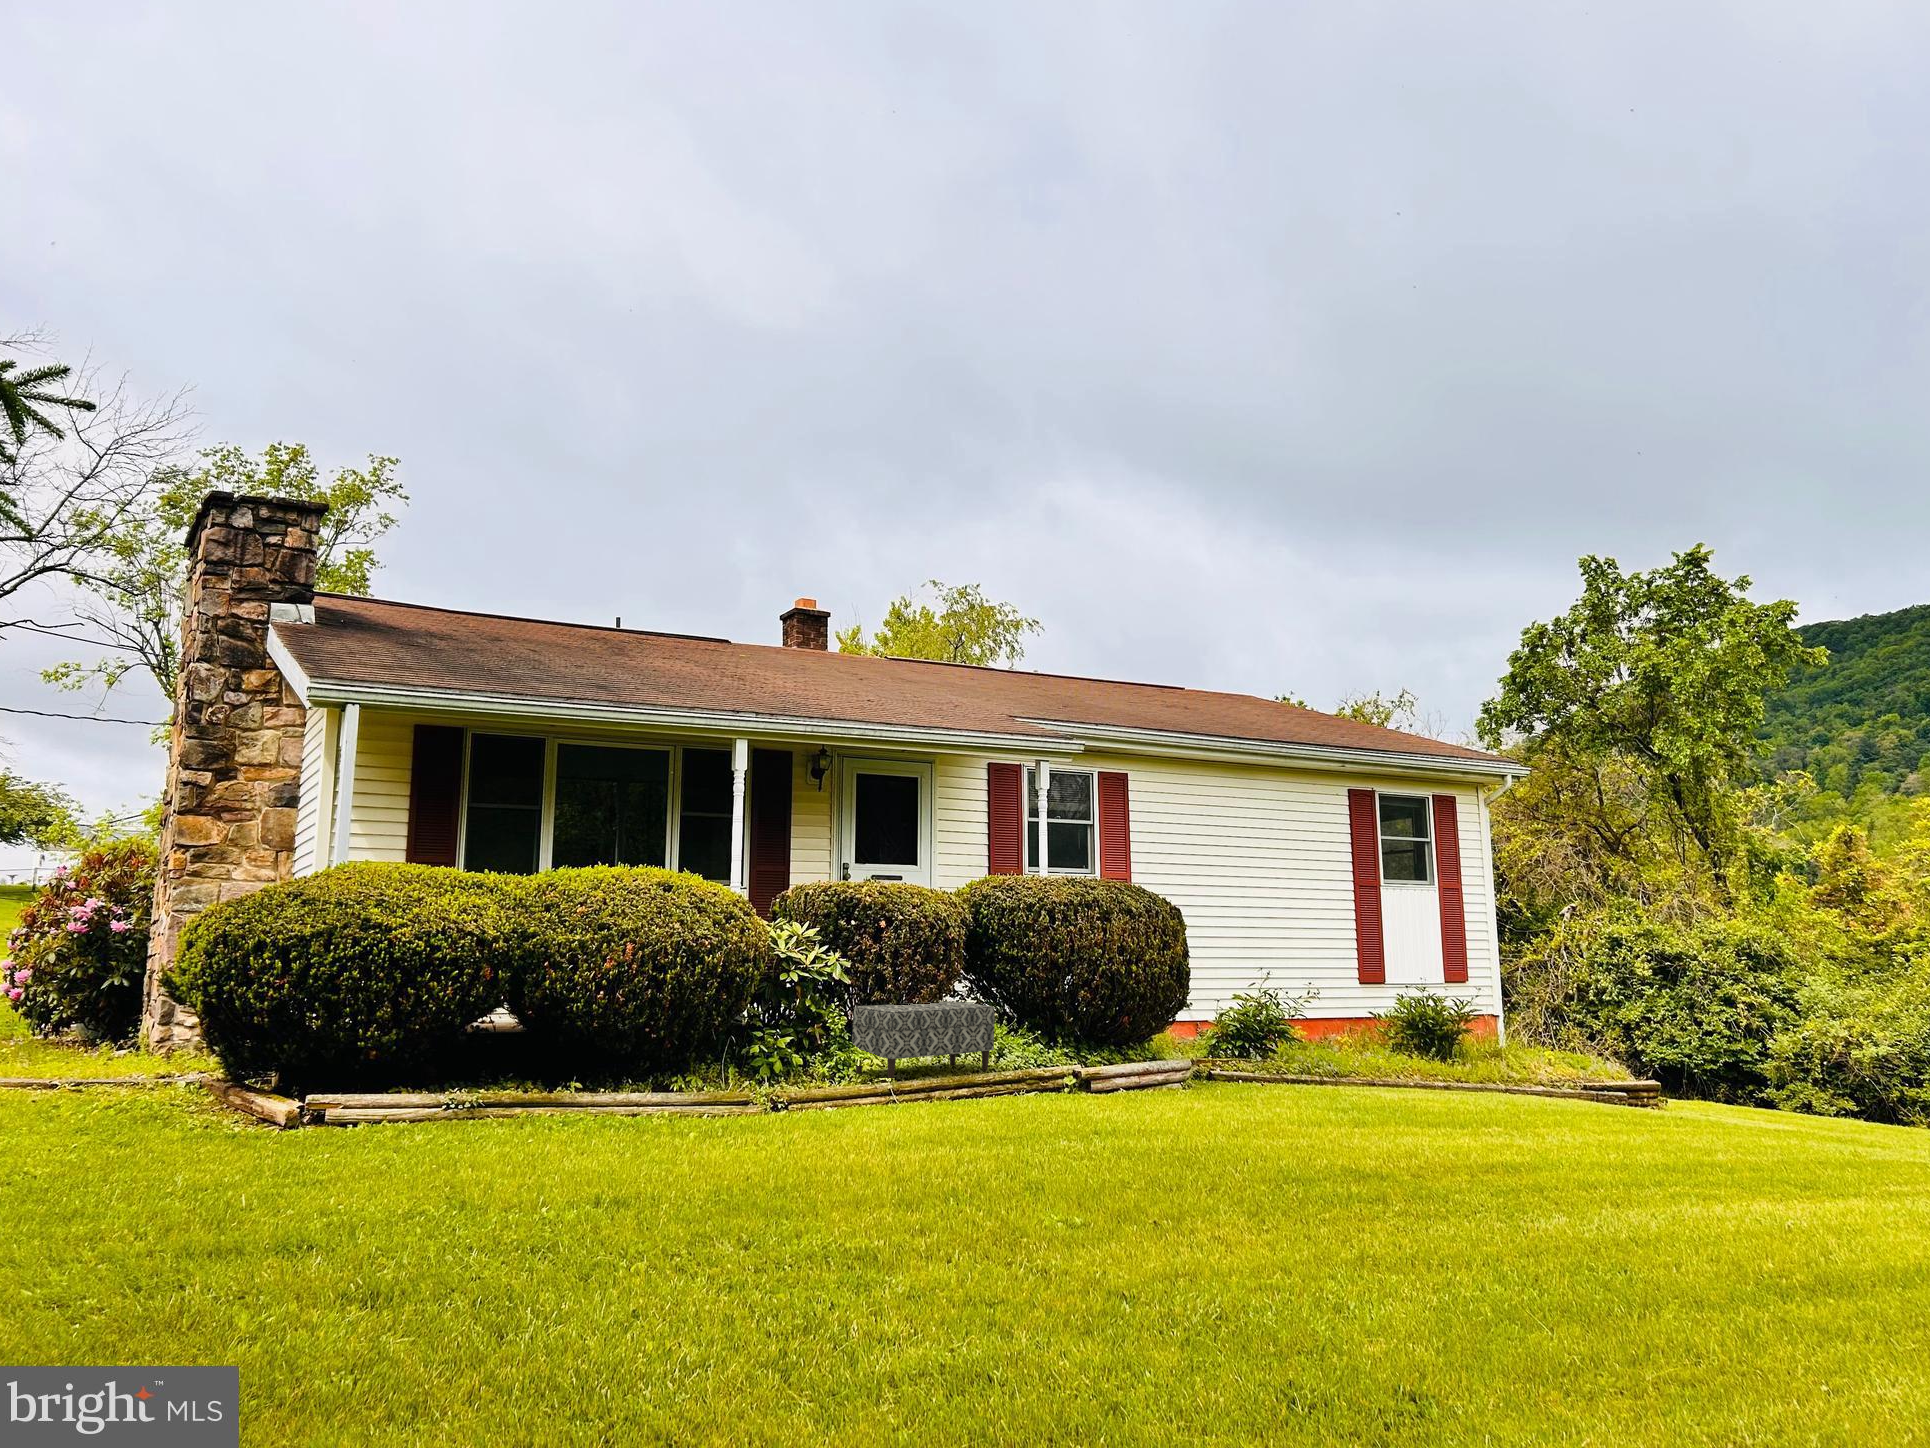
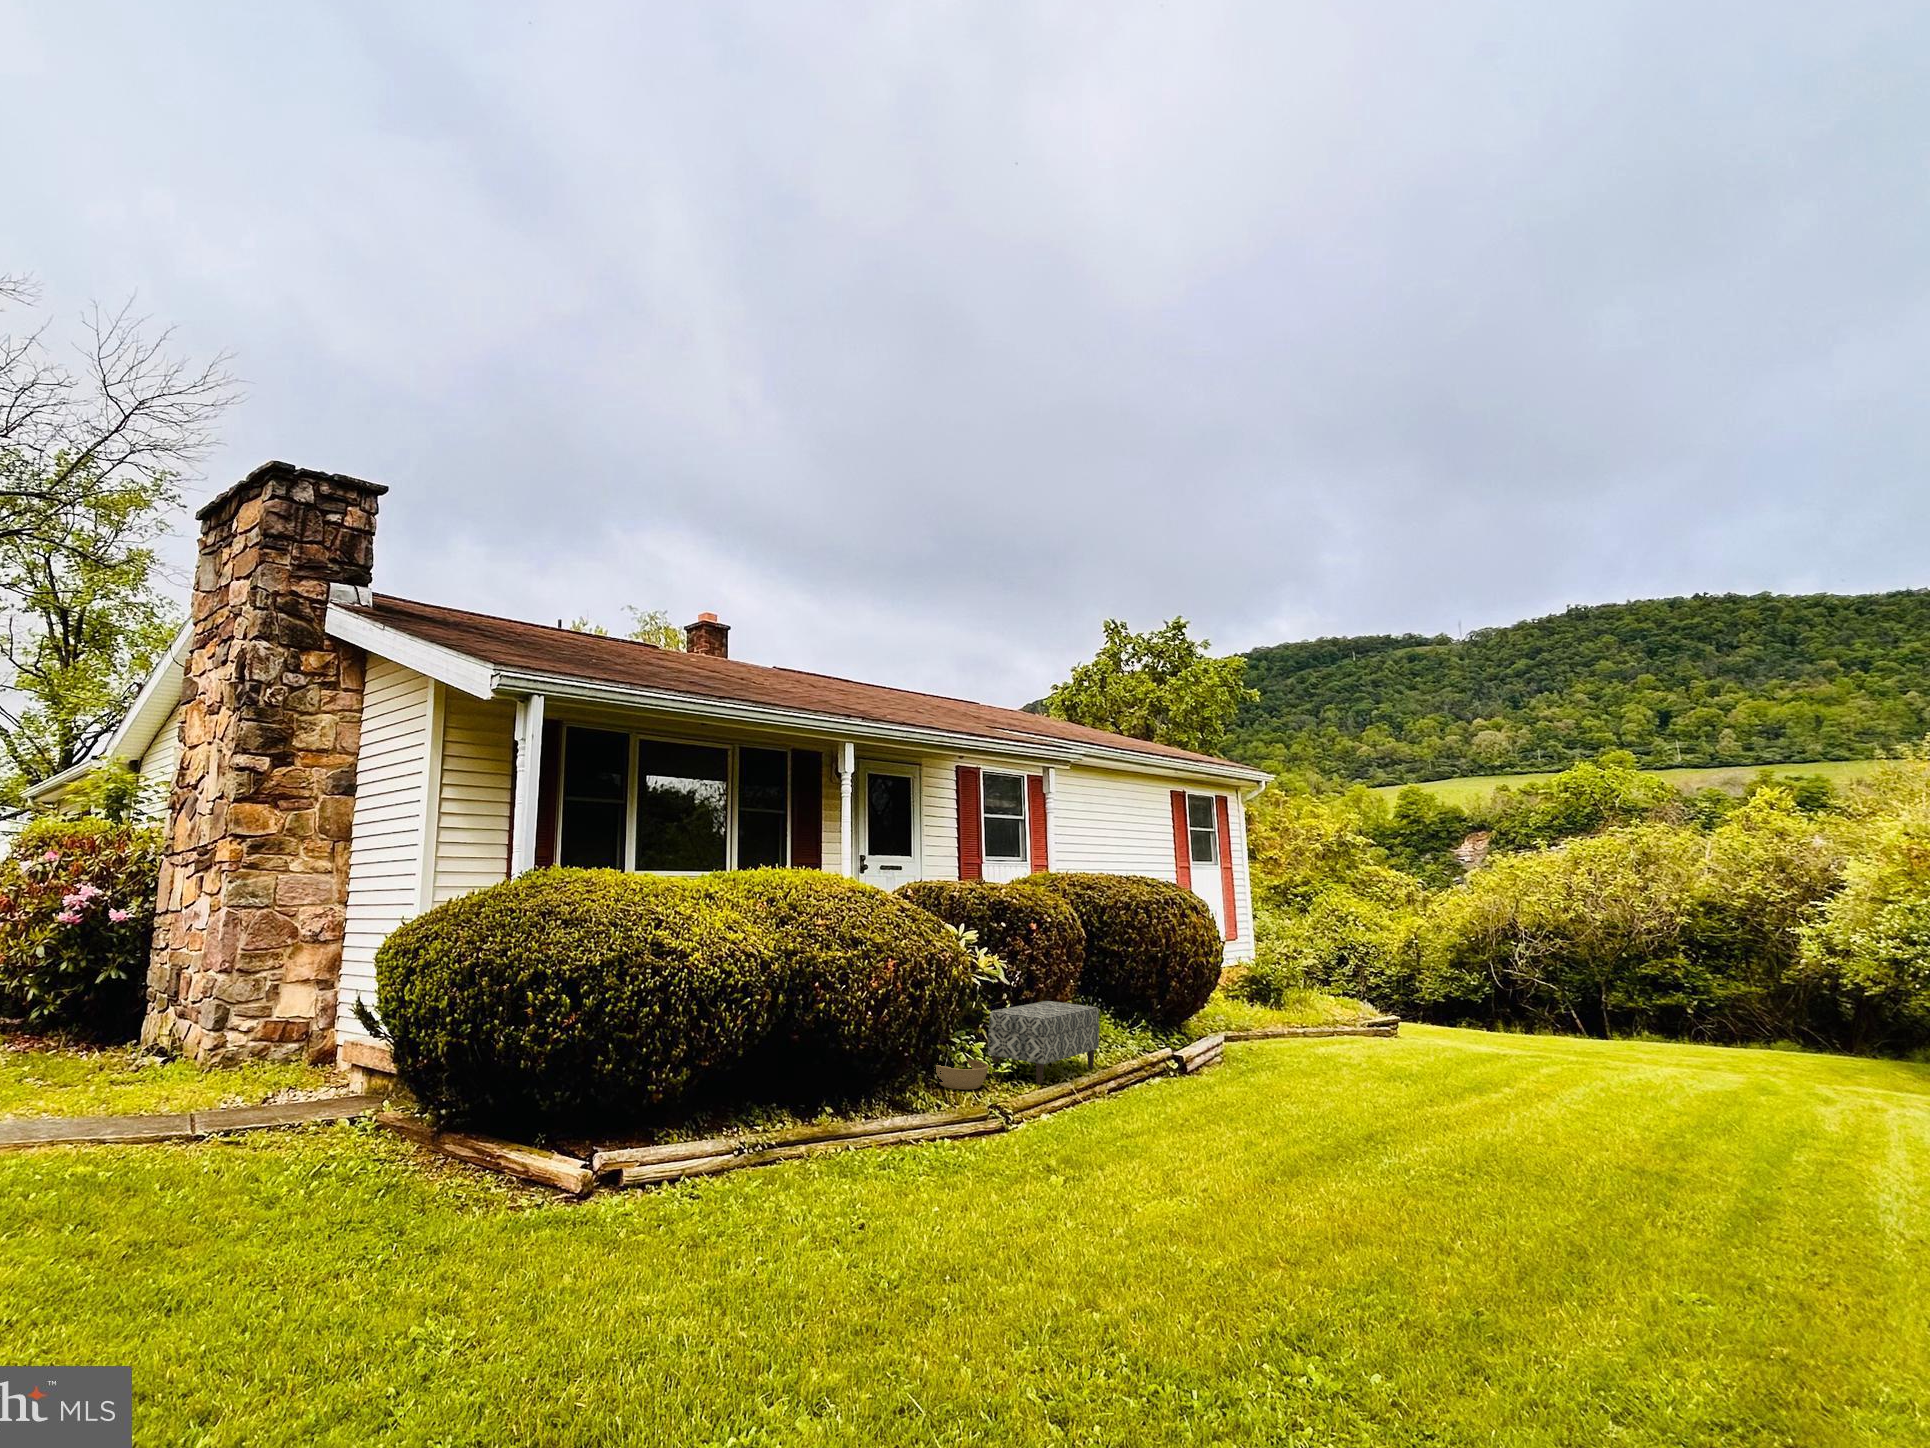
basket: none [772,1053,830,1081] -> present [934,1059,989,1090]

